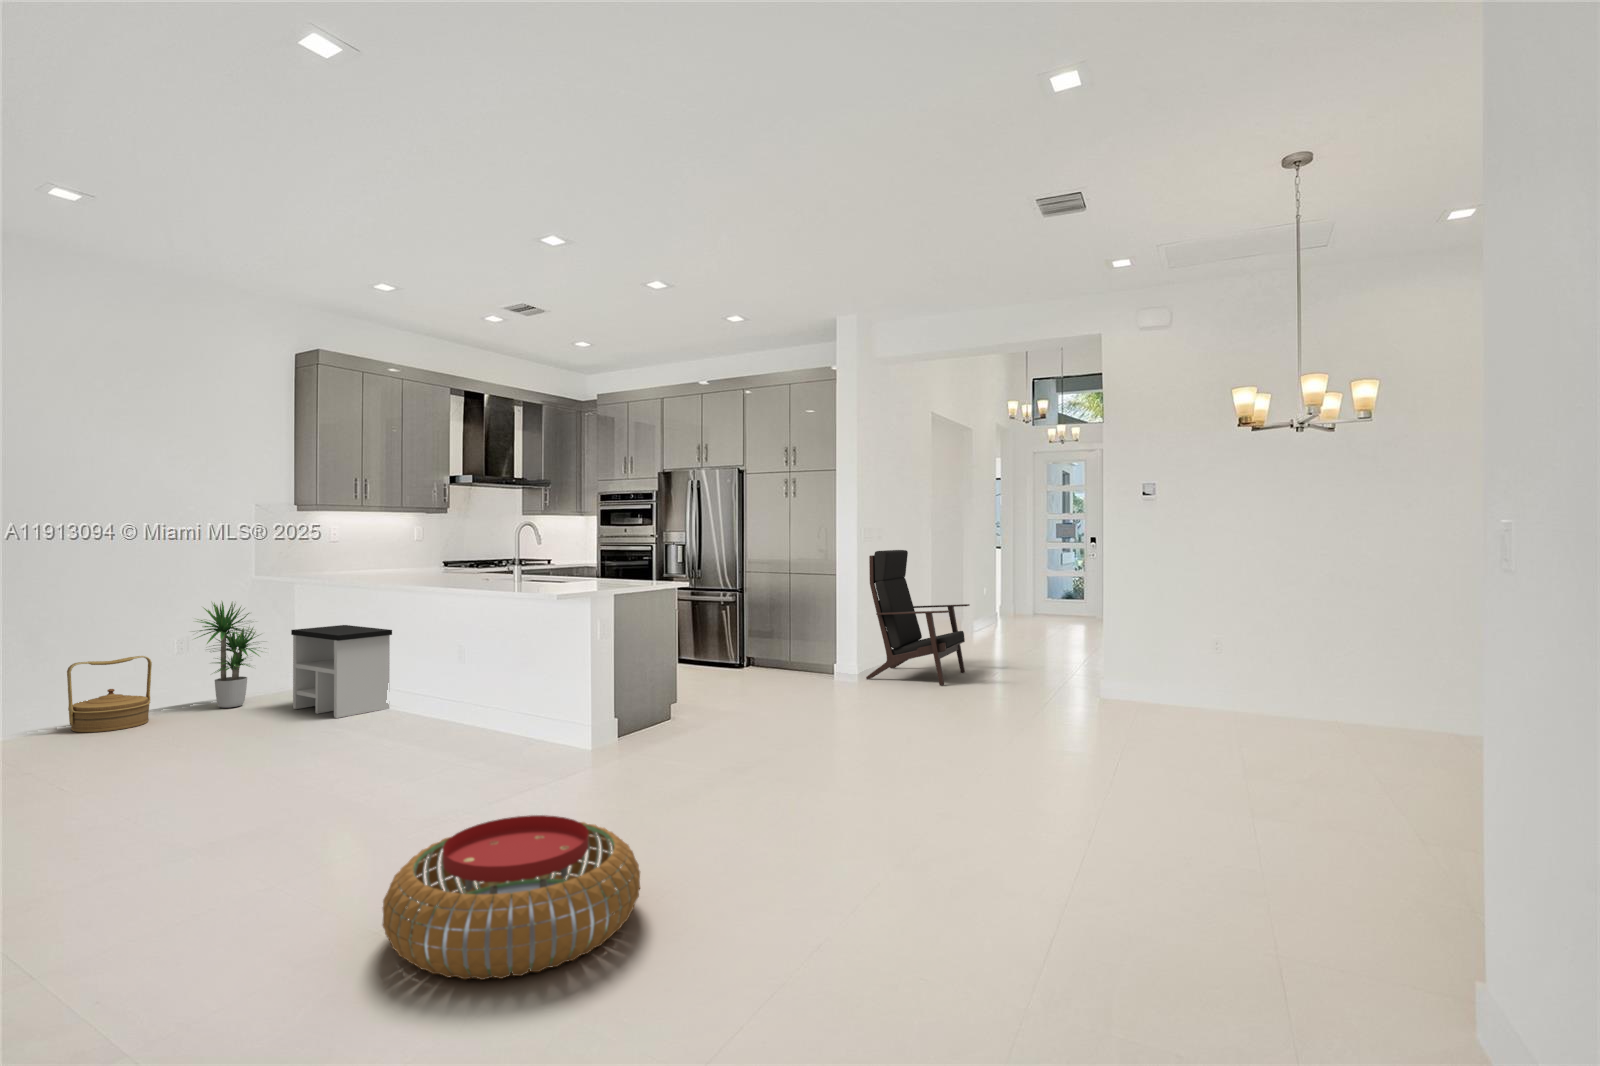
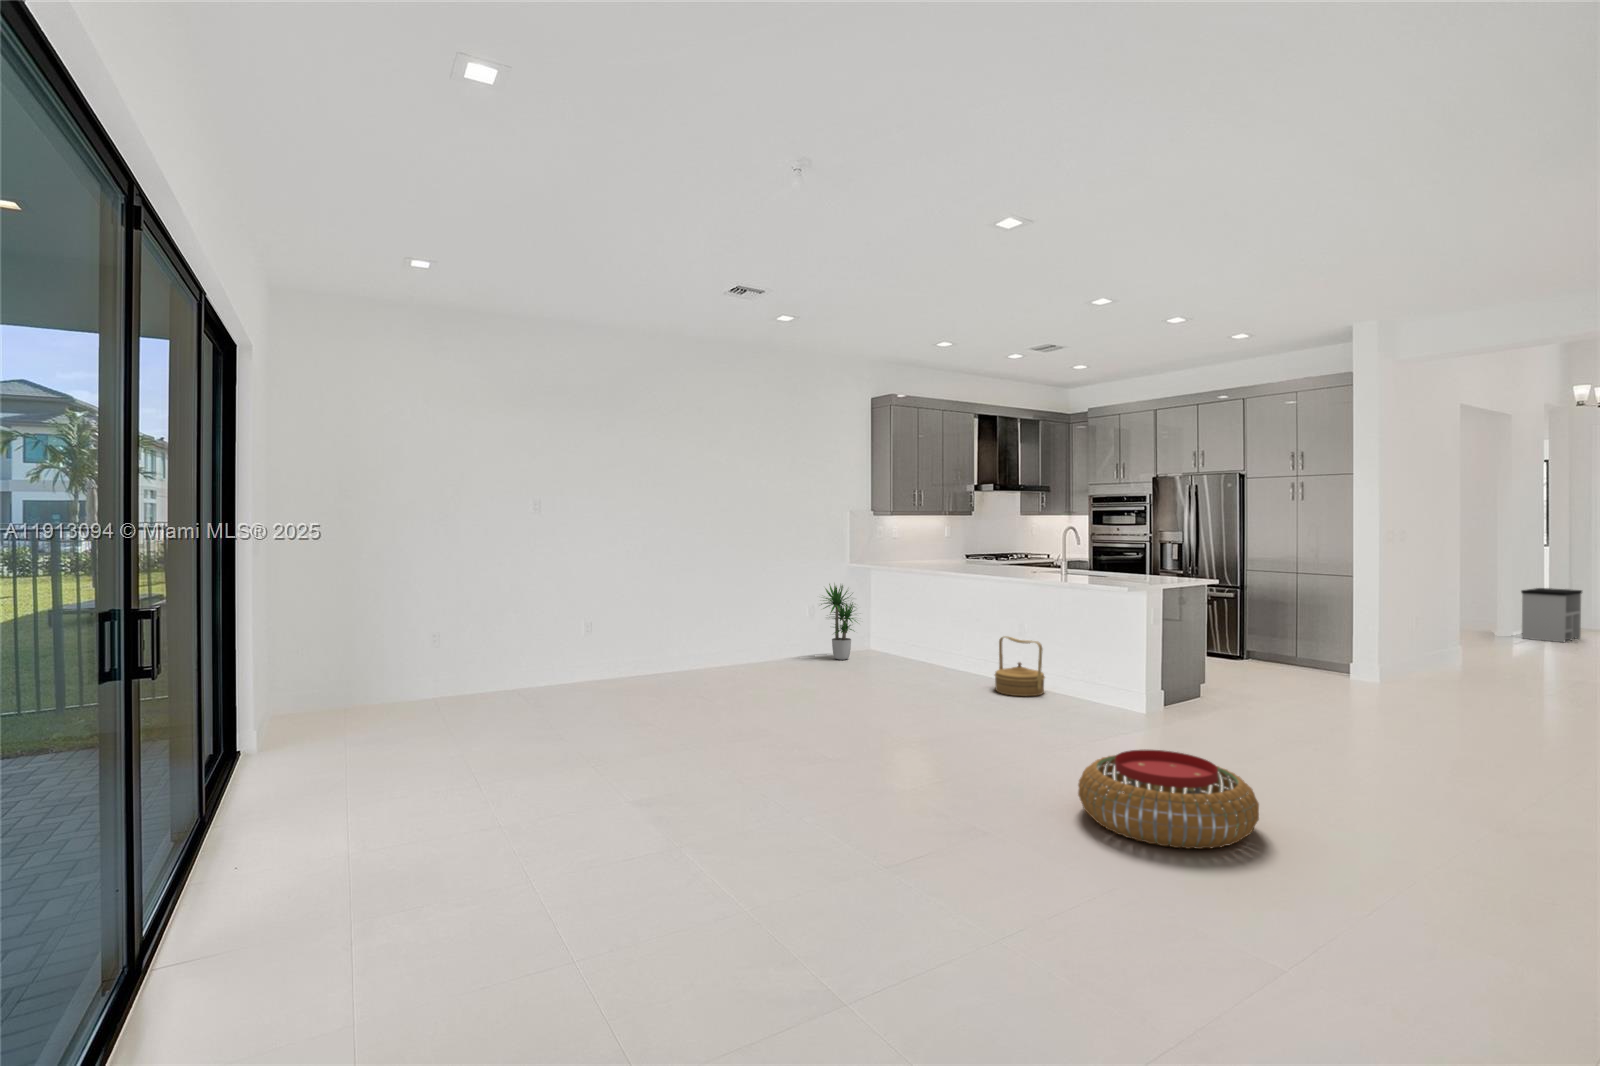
lounge chair: present [866,550,970,685] -> none [1389,553,1523,695]
side table: present [291,625,392,718] -> present [1521,588,1582,642]
woven basket: present [67,656,152,732] -> present [995,636,1045,696]

